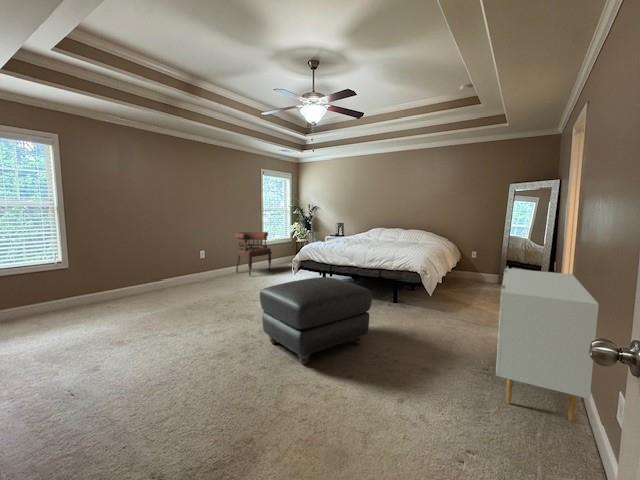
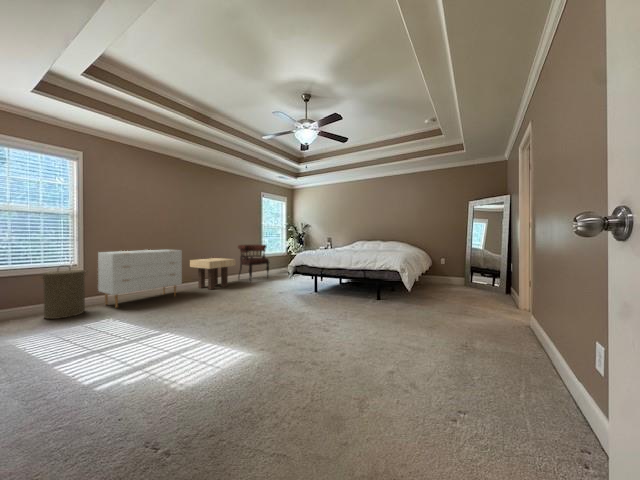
side table: none [182,248,233,286] -> present [190,258,235,290]
laundry hamper: none [22,263,74,322] -> present [38,269,88,319]
dresser: present [496,268,599,421] -> present [98,250,182,307]
ottoman: present [260,277,372,365] -> none [259,272,360,348]

